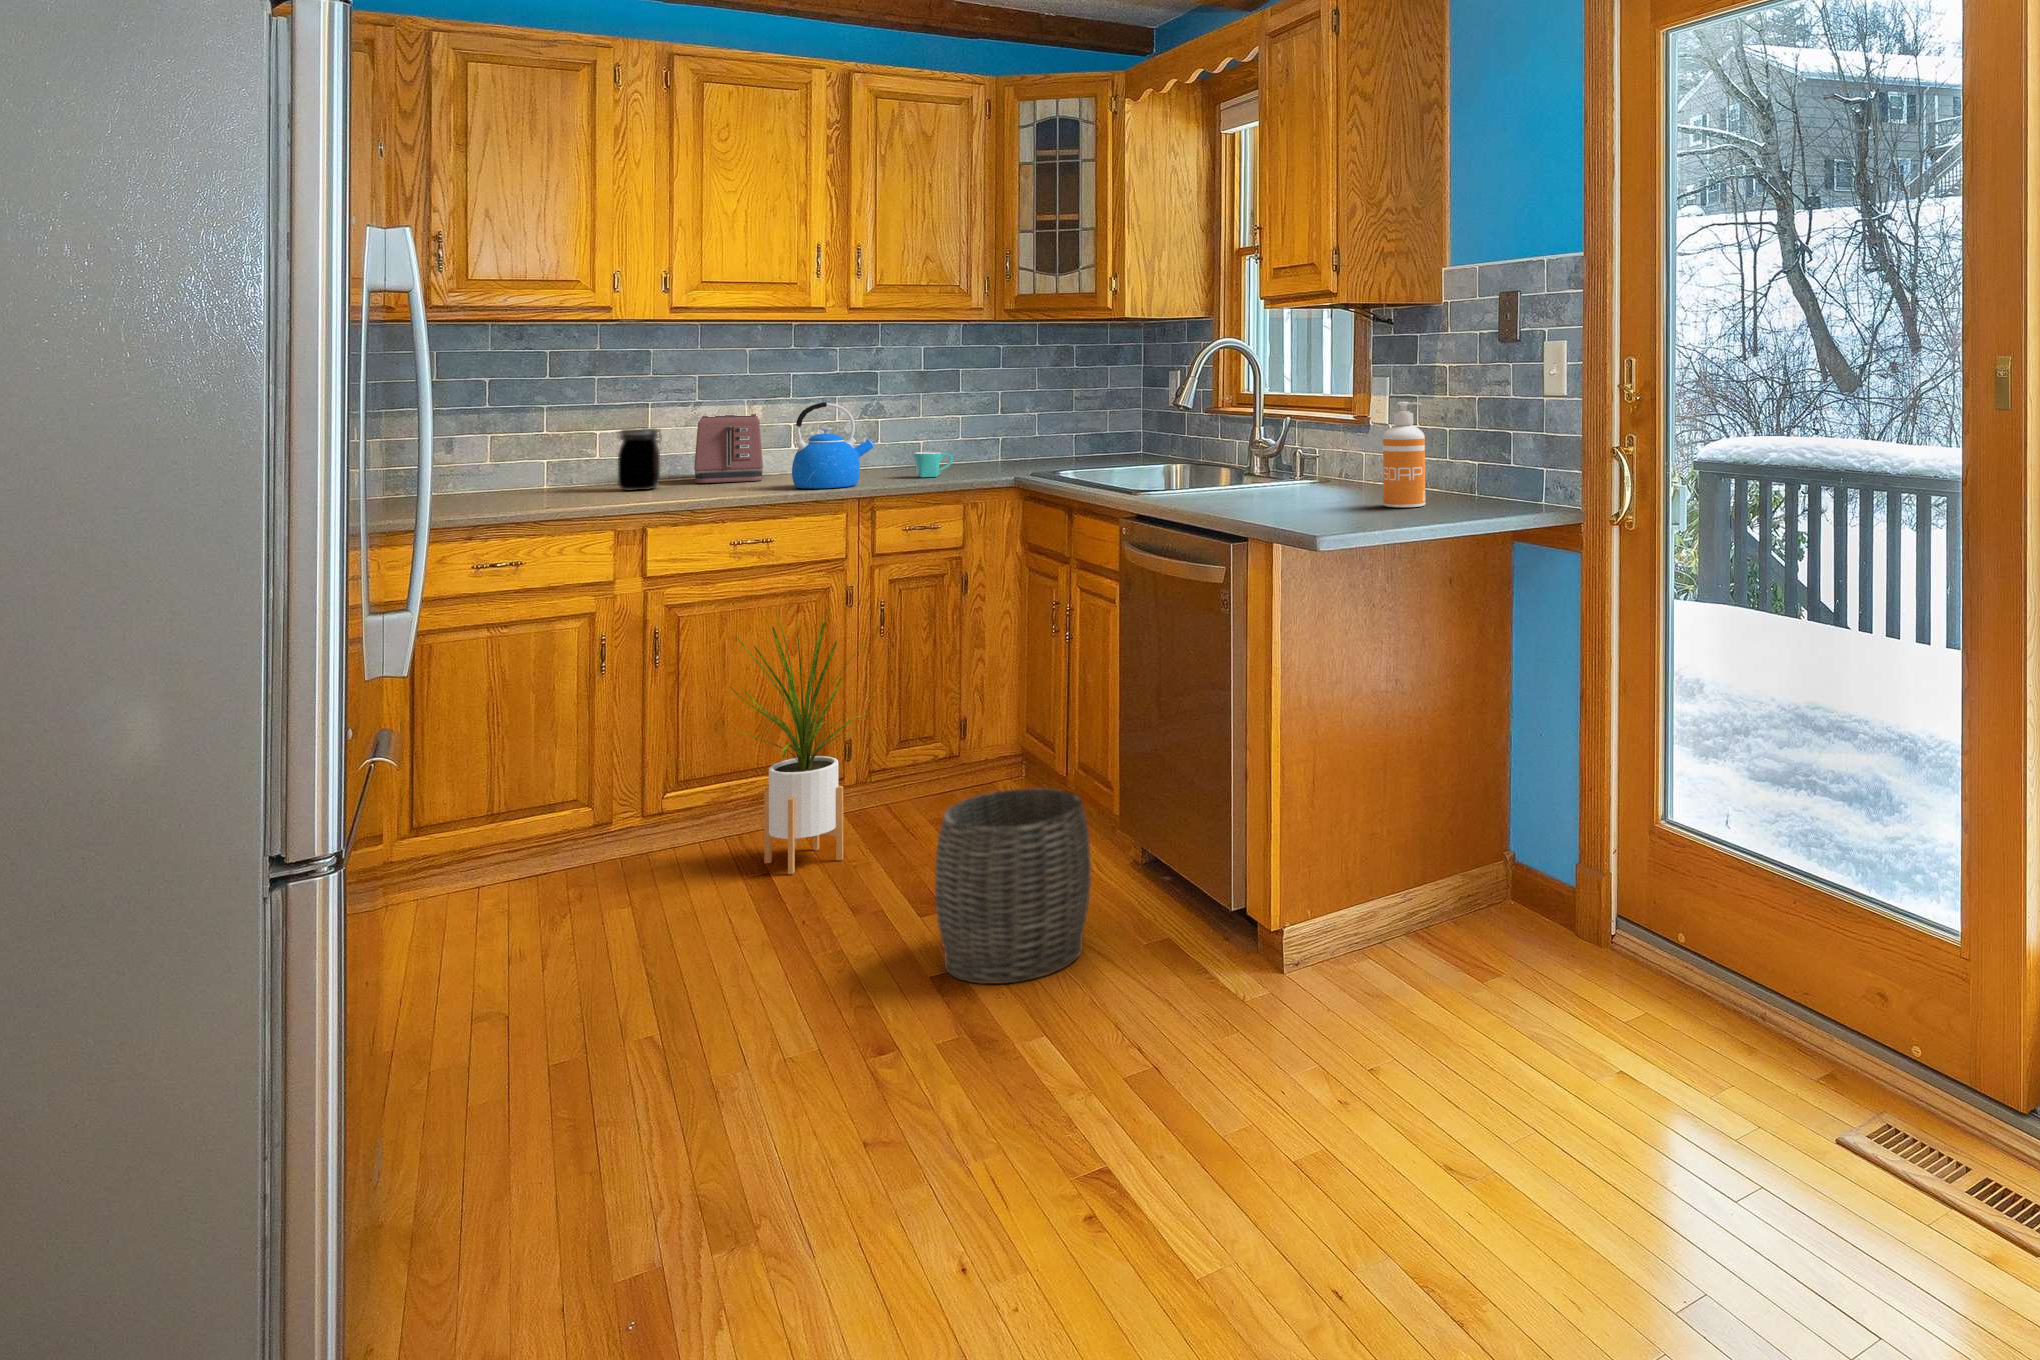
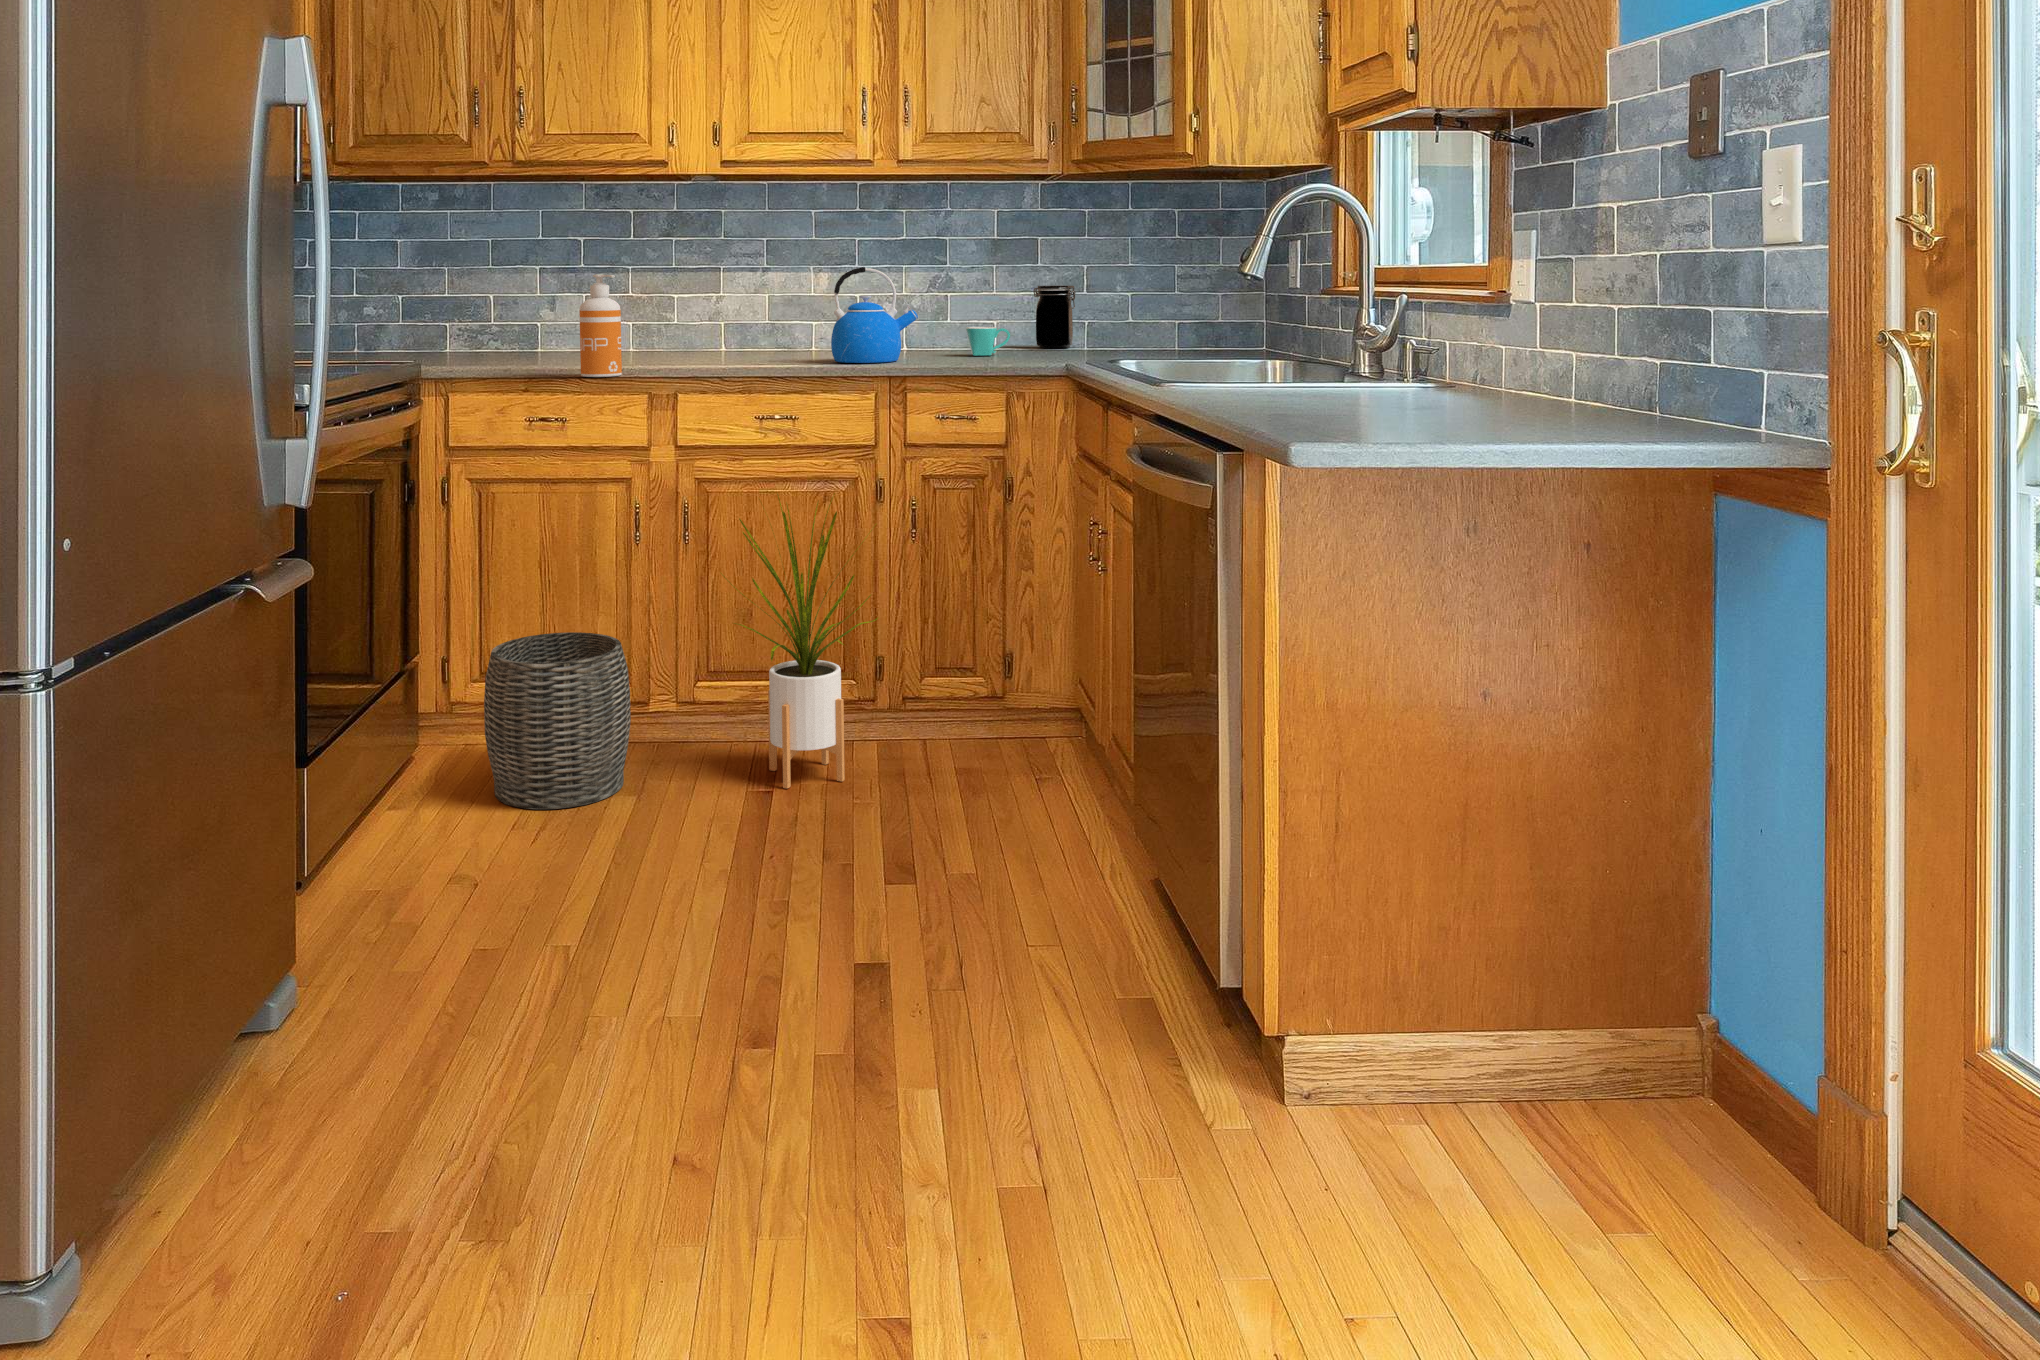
soap dispenser: present [1383,402,1425,507] -> present [579,274,622,377]
toaster: present [694,413,763,483] -> none [758,283,837,354]
jar: present [618,428,662,490] -> present [1034,286,1076,348]
woven basket: present [935,788,1091,984] -> present [484,632,631,809]

